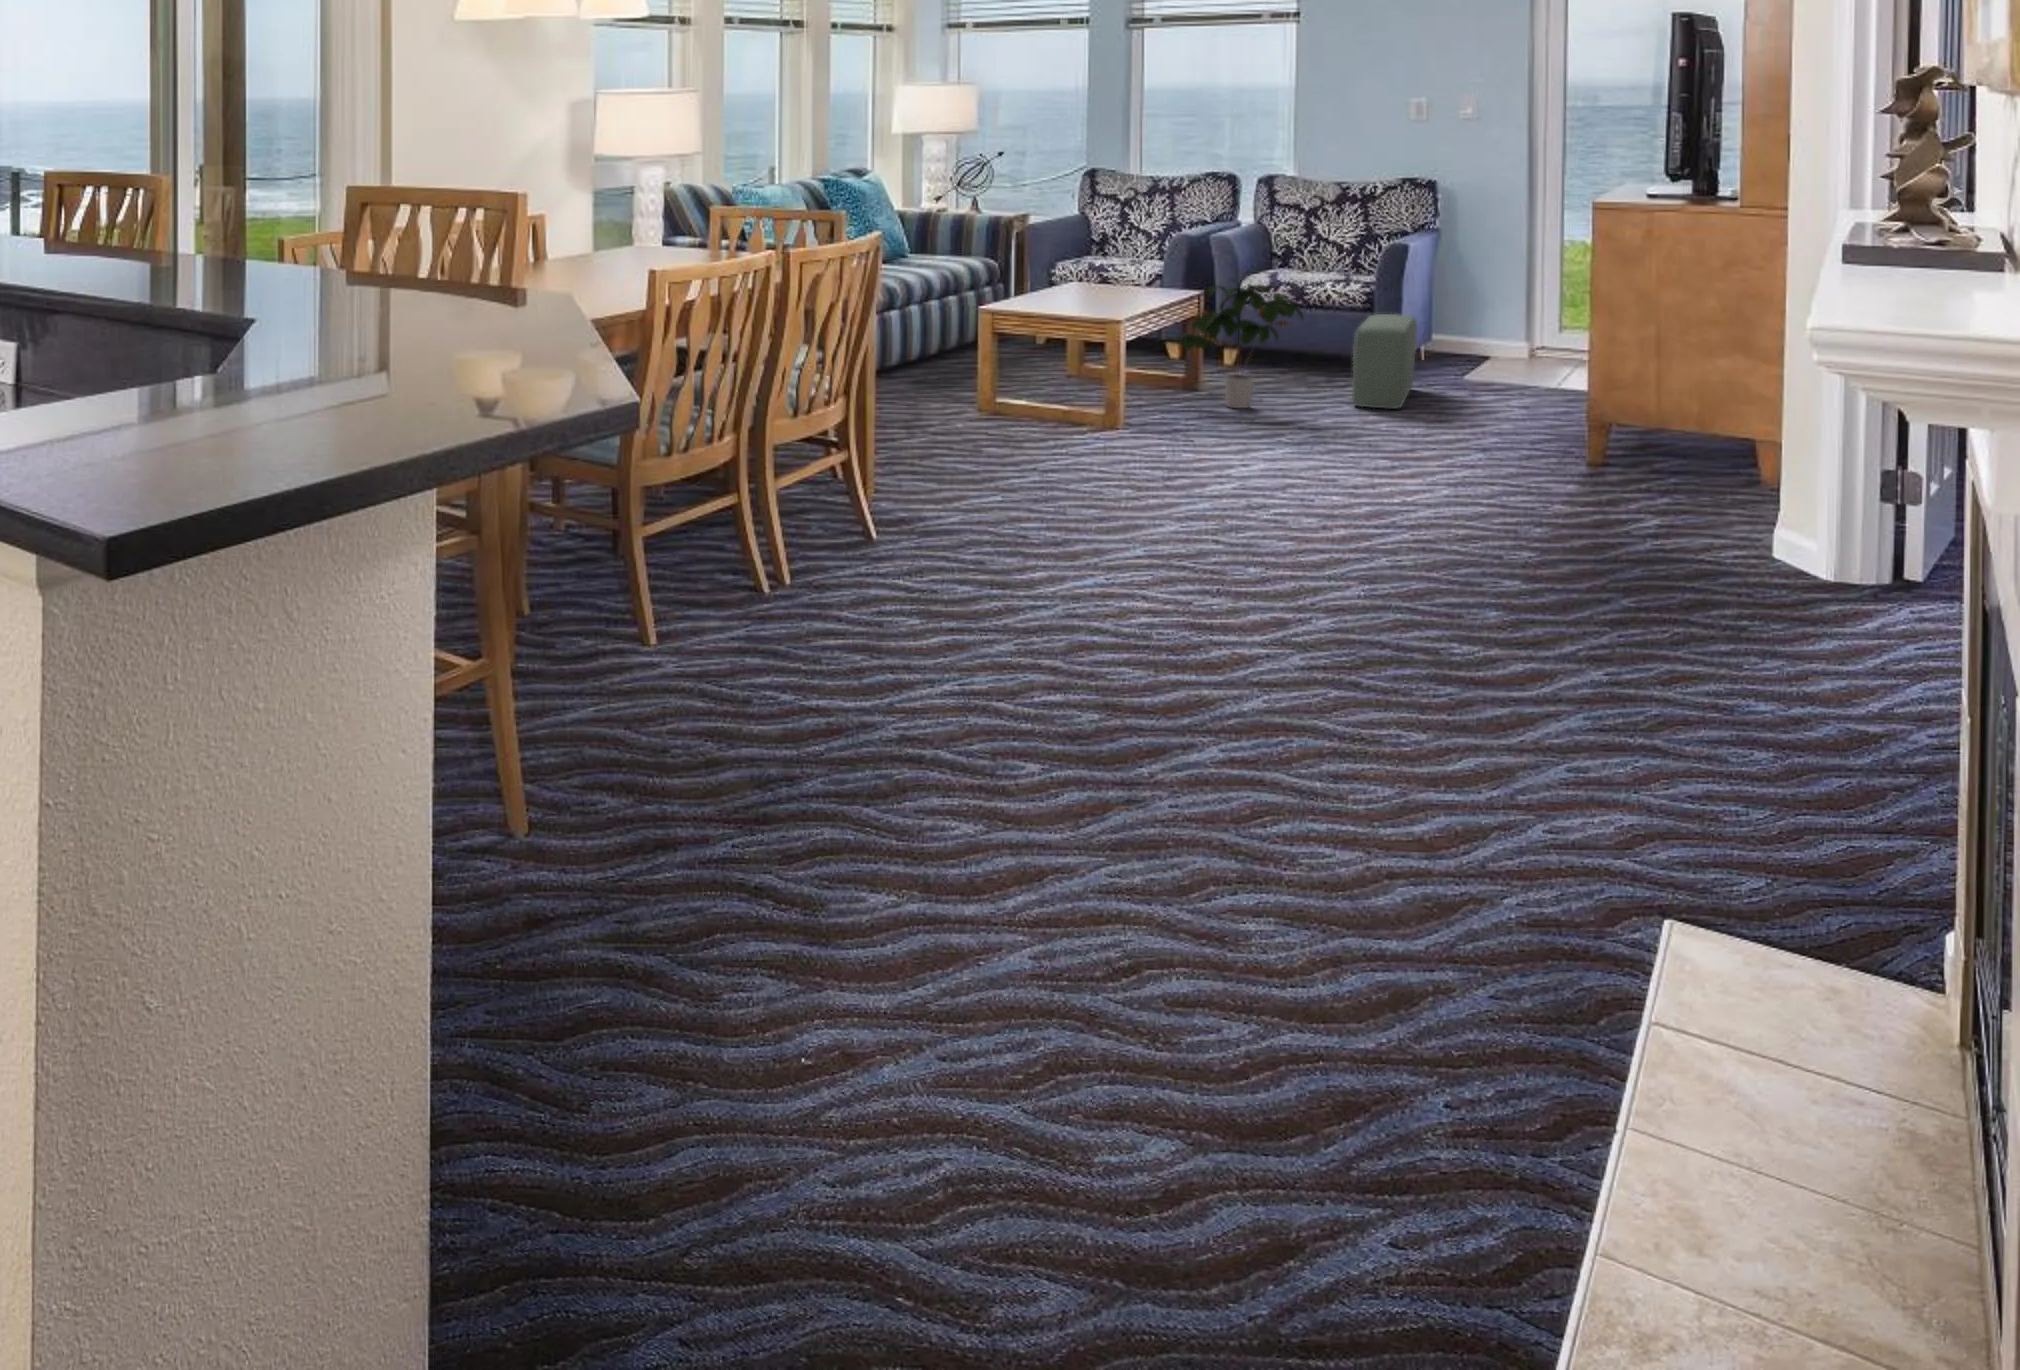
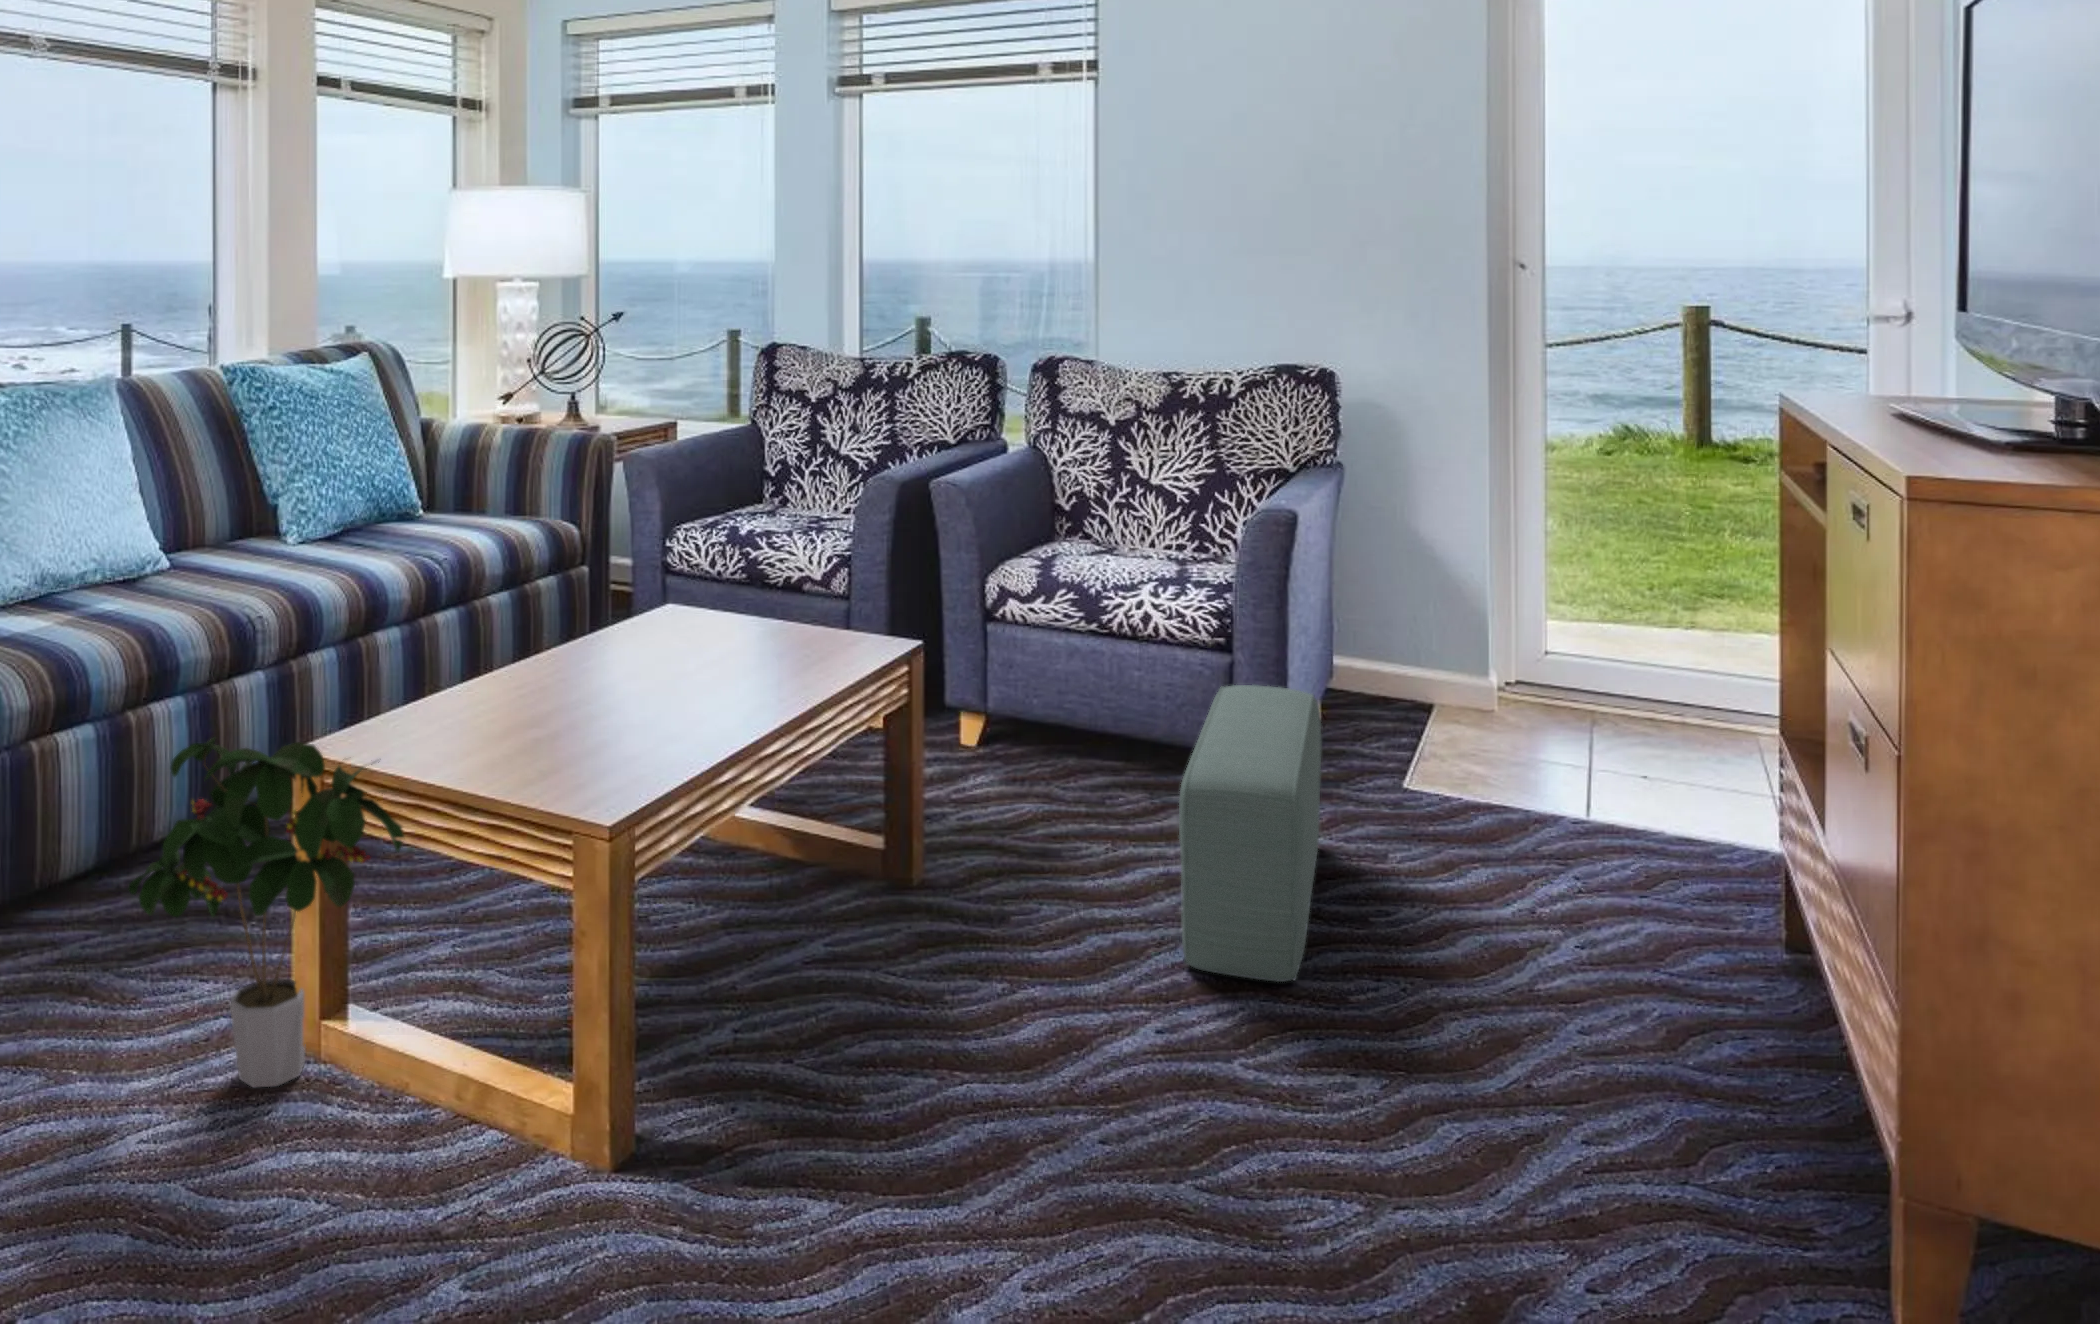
potted plant: present [1179,285,1303,408] -> present [129,738,404,1088]

